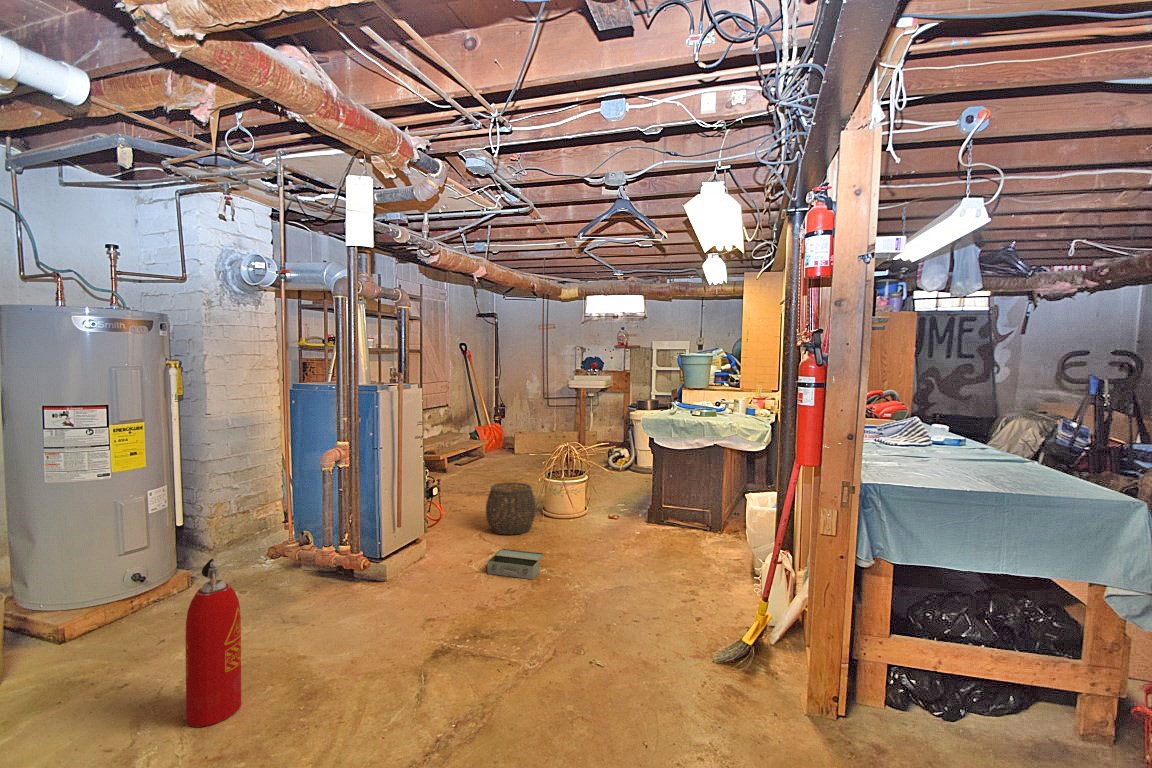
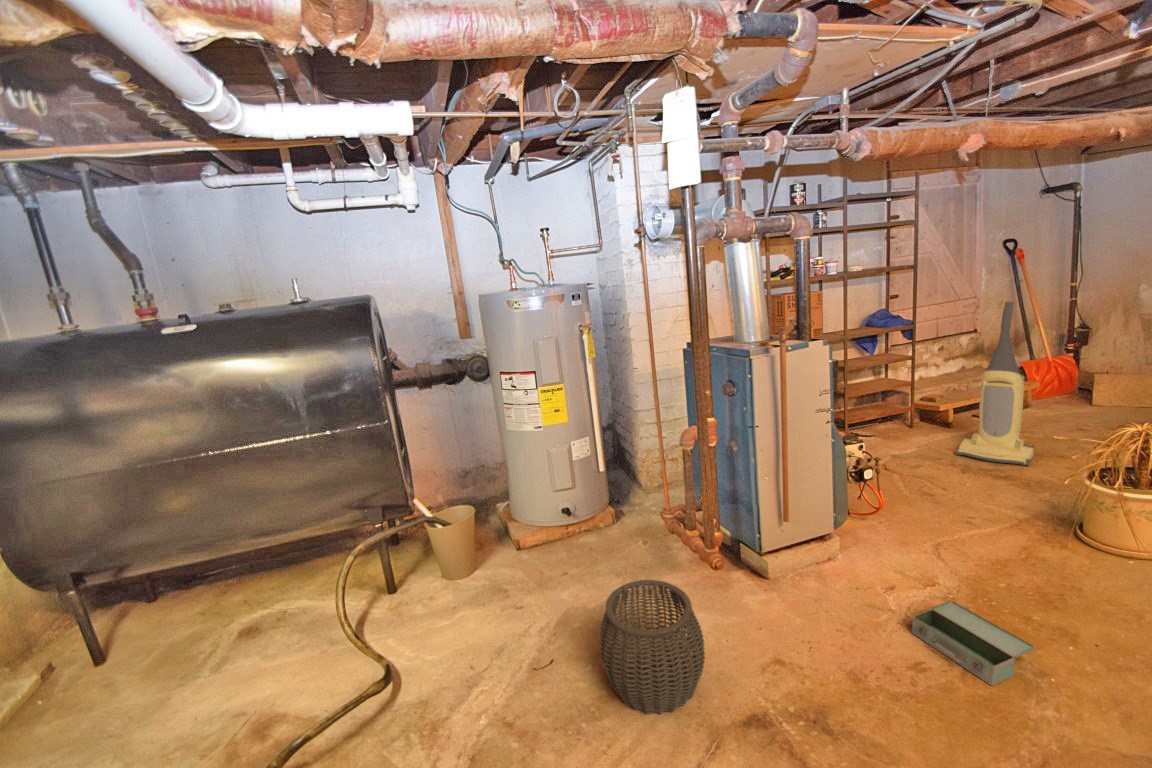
vacuum cleaner: none [459,378,499,488] -> present [956,302,1034,466]
woven basket: present [486,482,536,535] -> present [600,580,705,714]
fire extinguisher: present [186,558,241,727] -> none [503,544,557,693]

